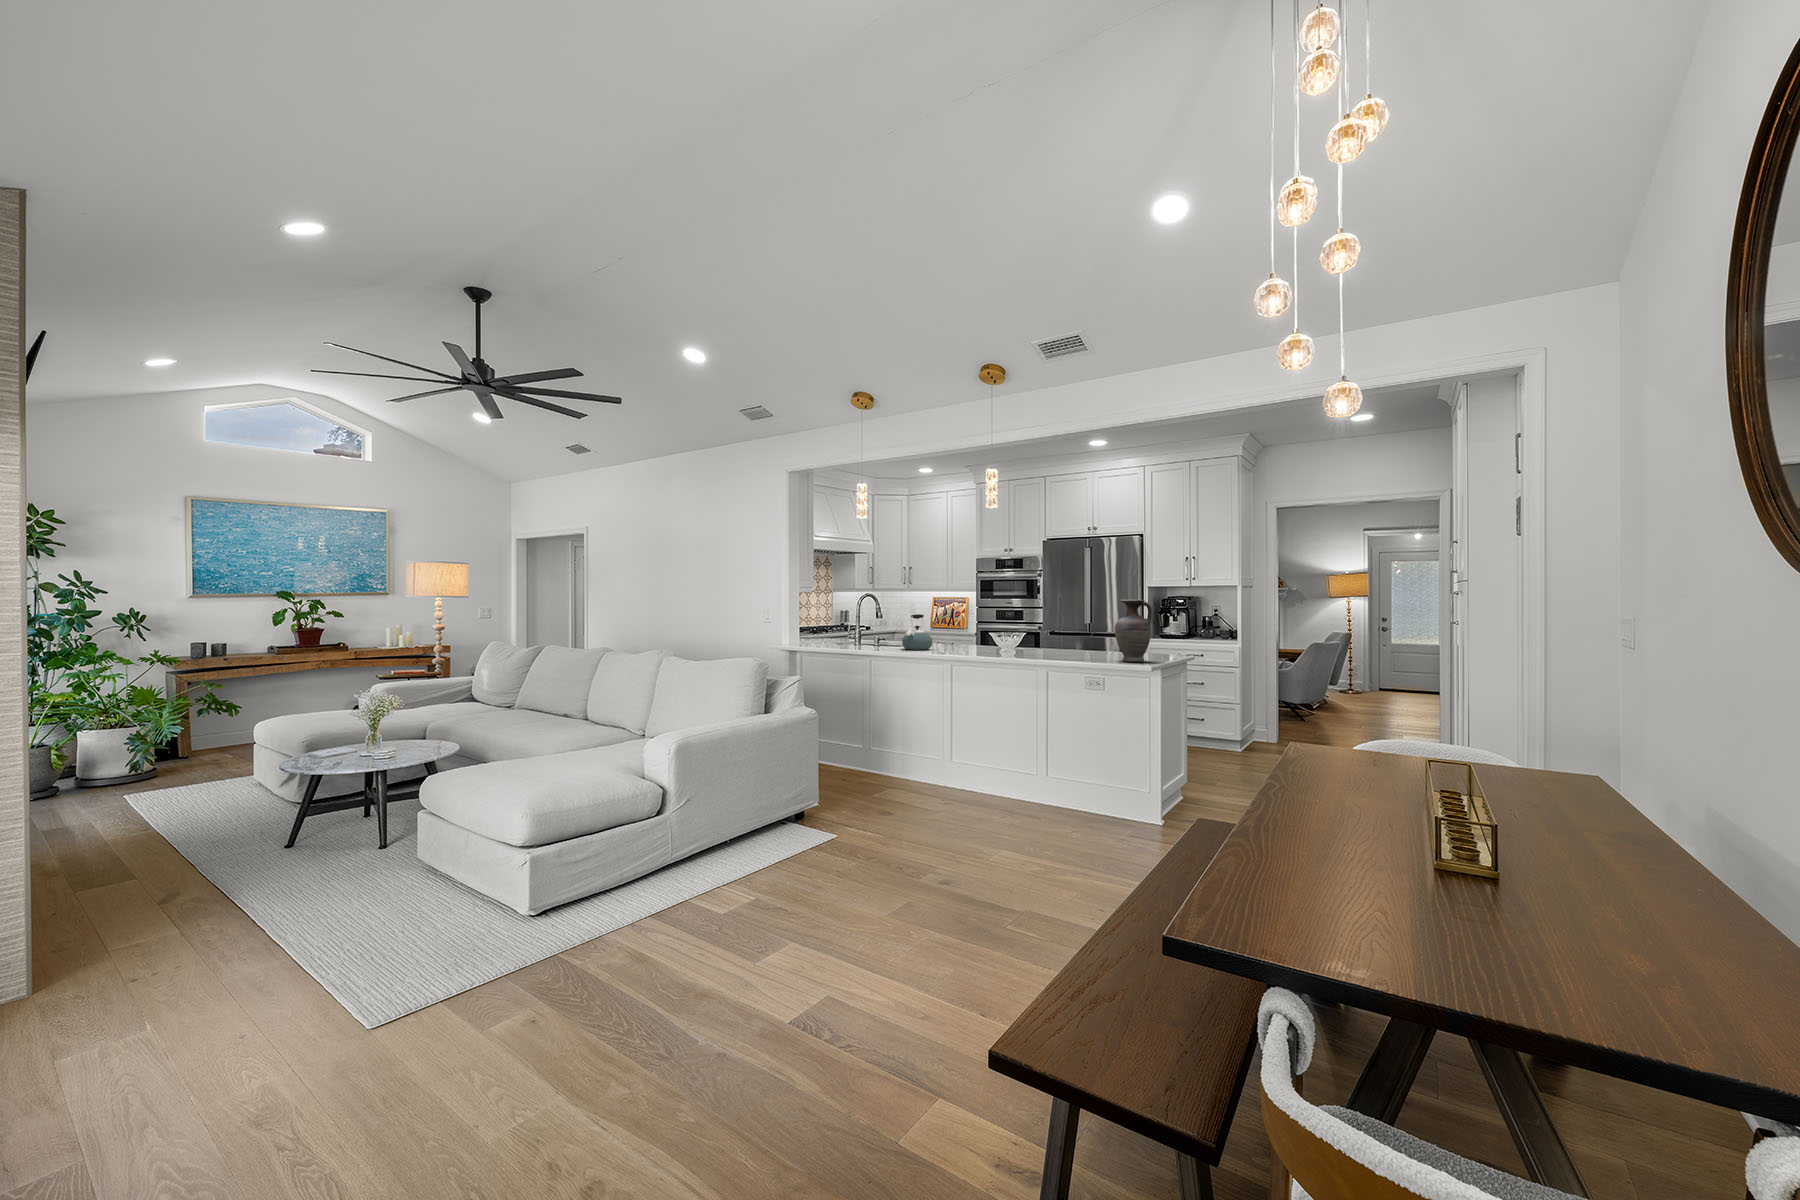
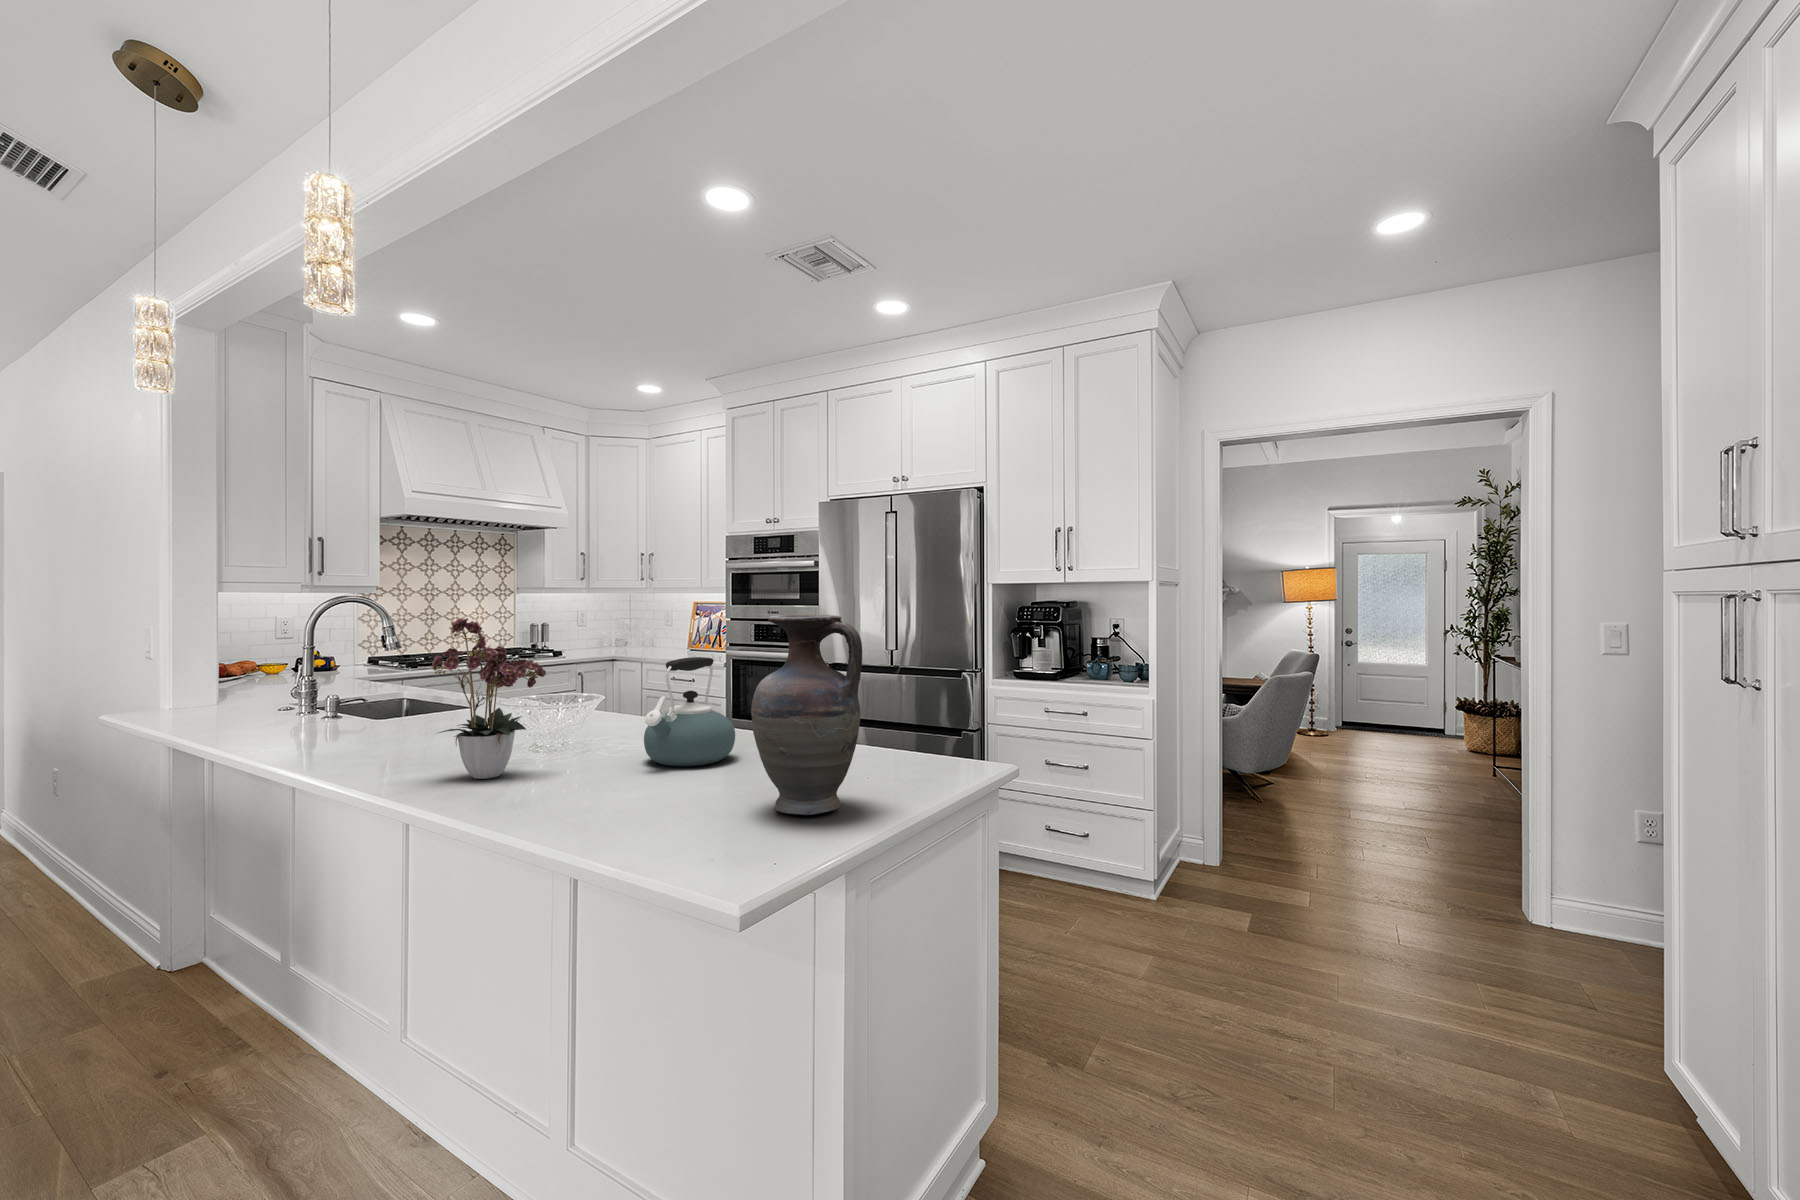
flower arrangement: none [989,599,1026,657] -> present [432,618,546,779]
kettle: present [902,614,932,650] -> present [644,657,735,766]

